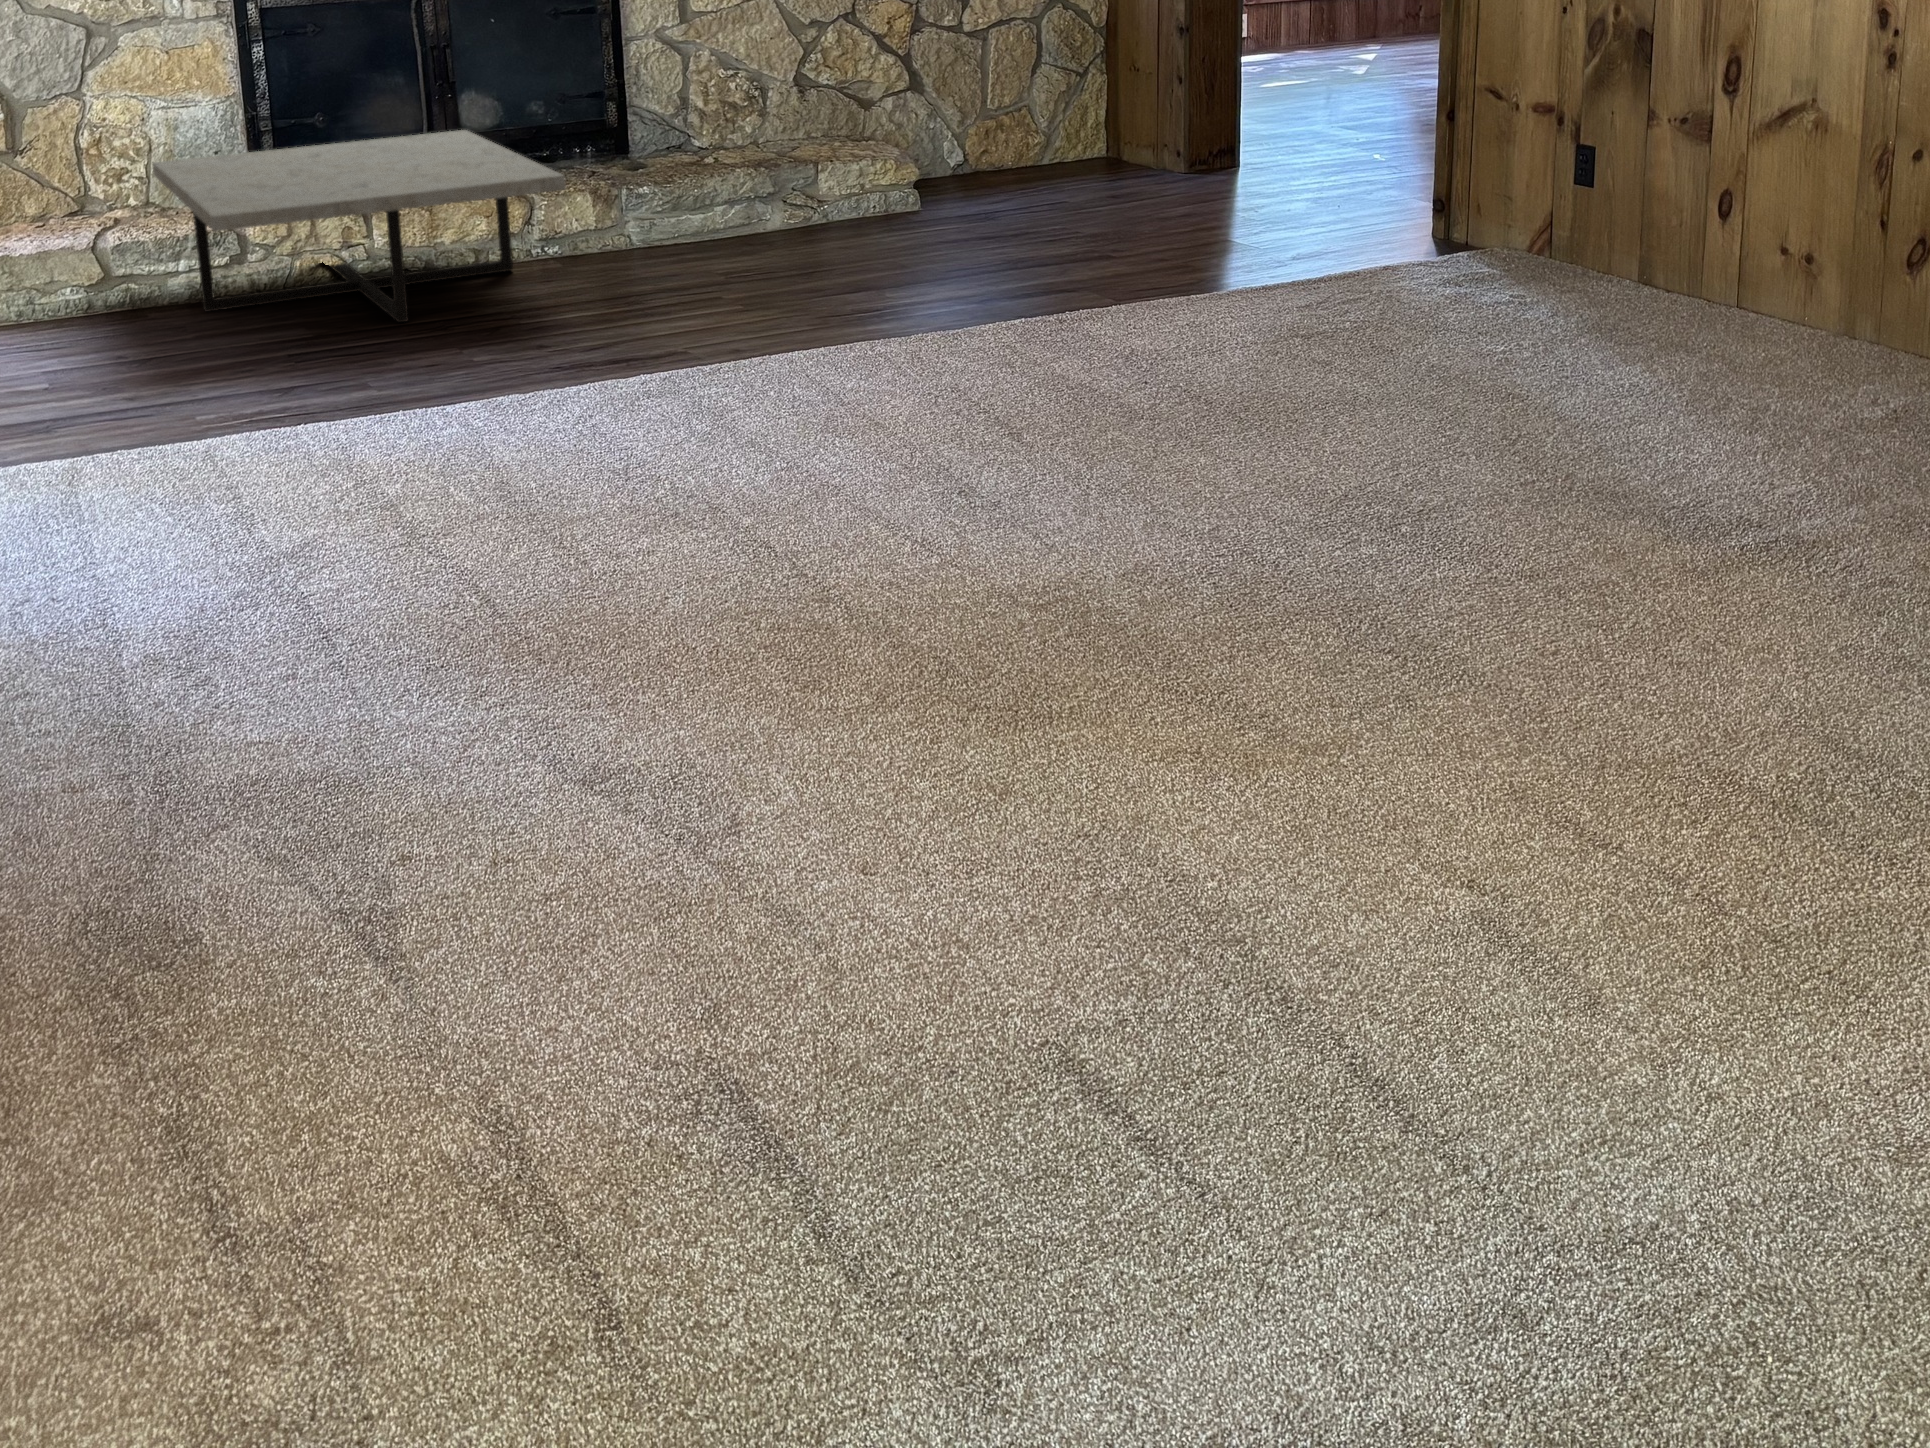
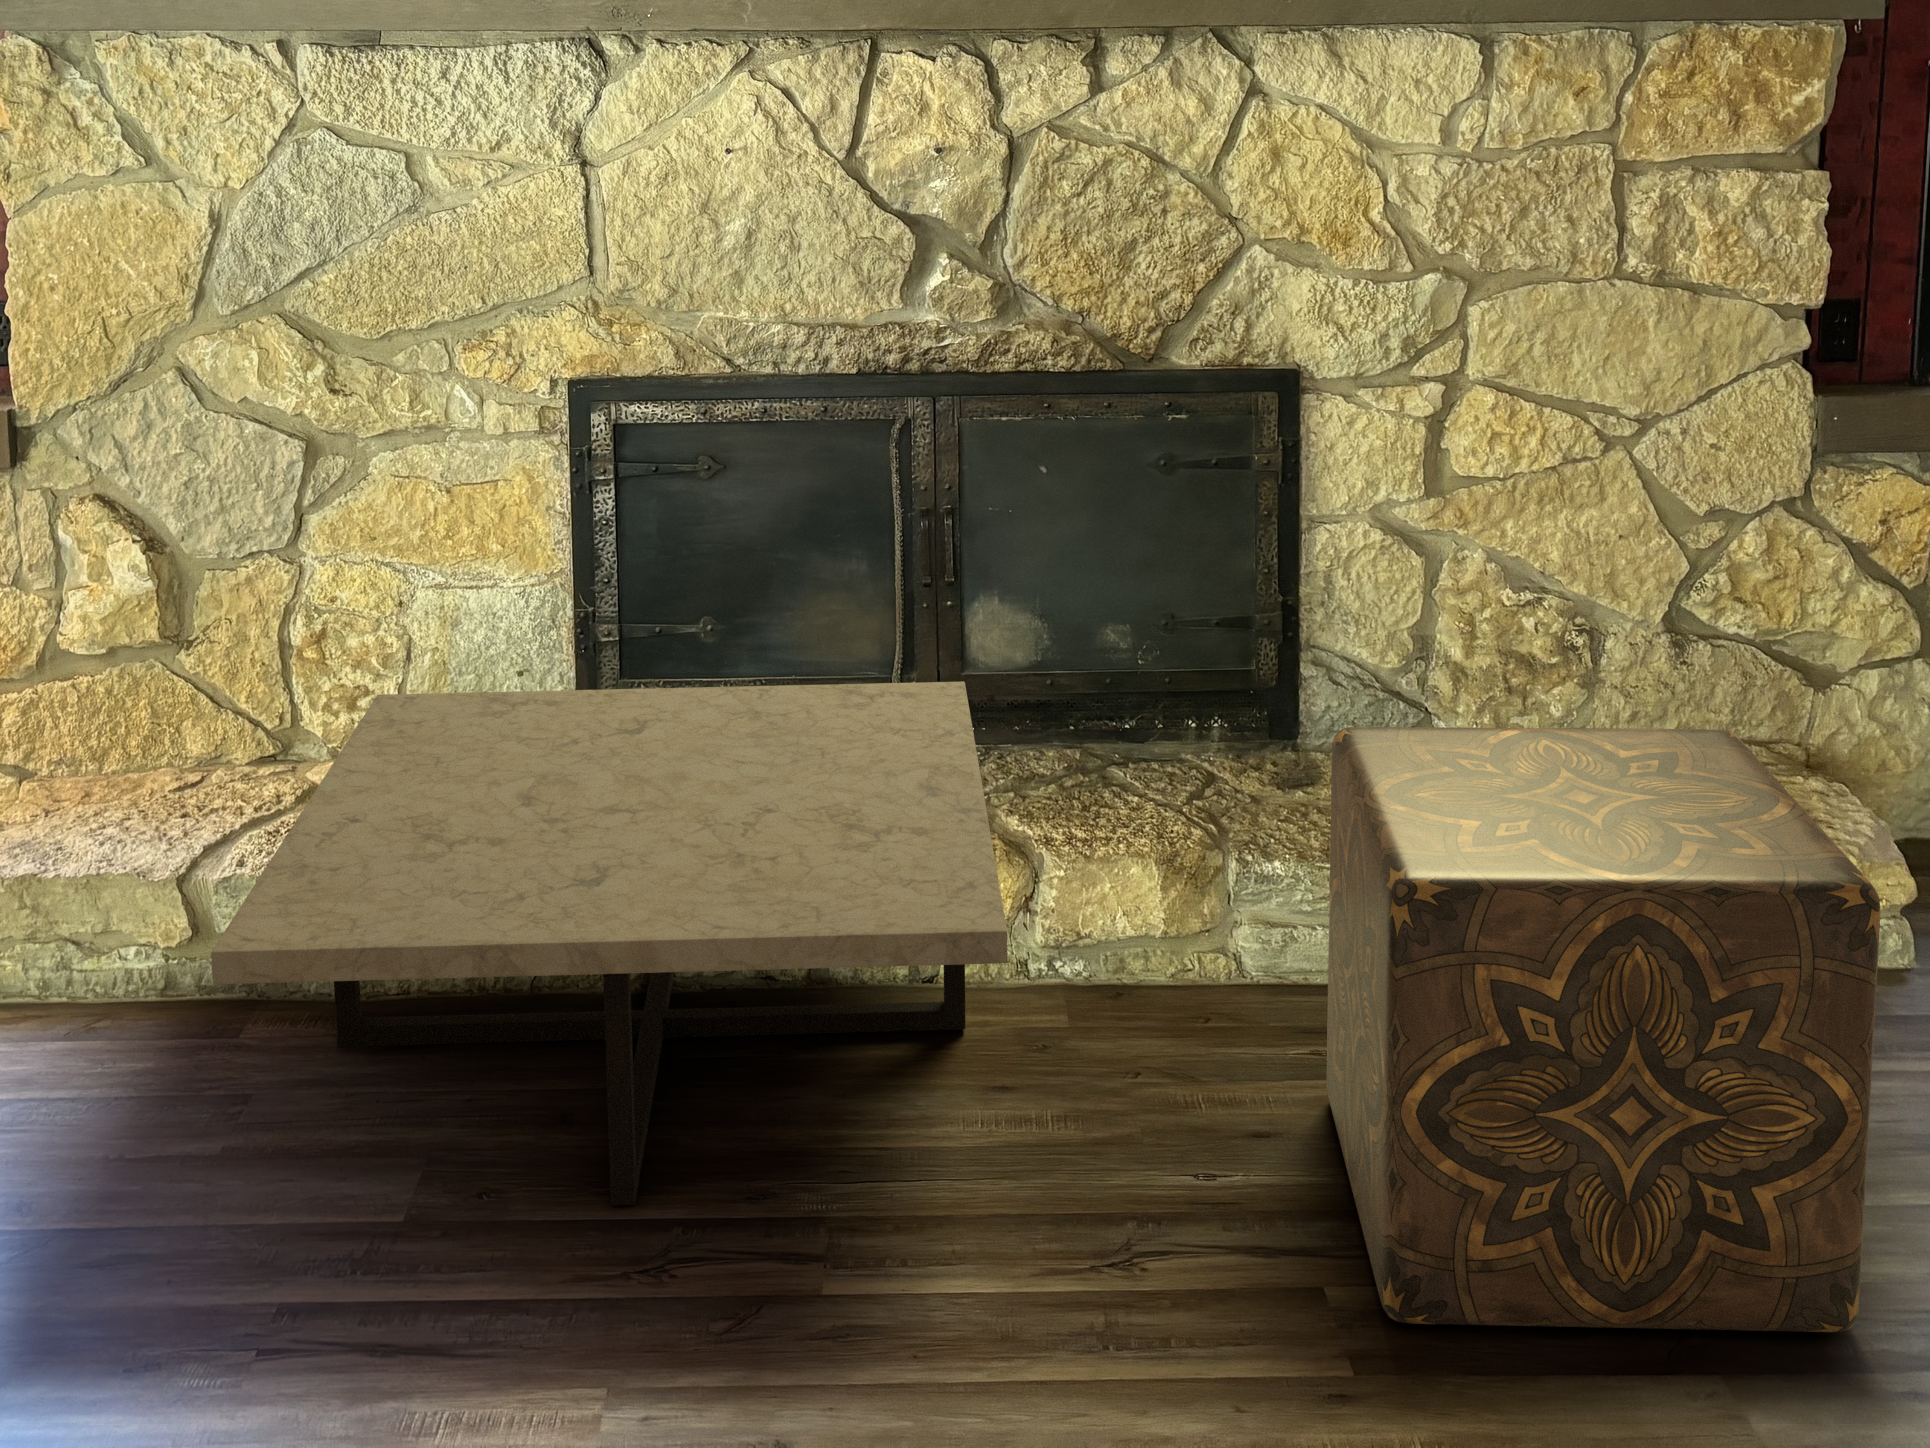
ottoman: none [679,79,913,300] -> present [1326,727,1880,1332]

